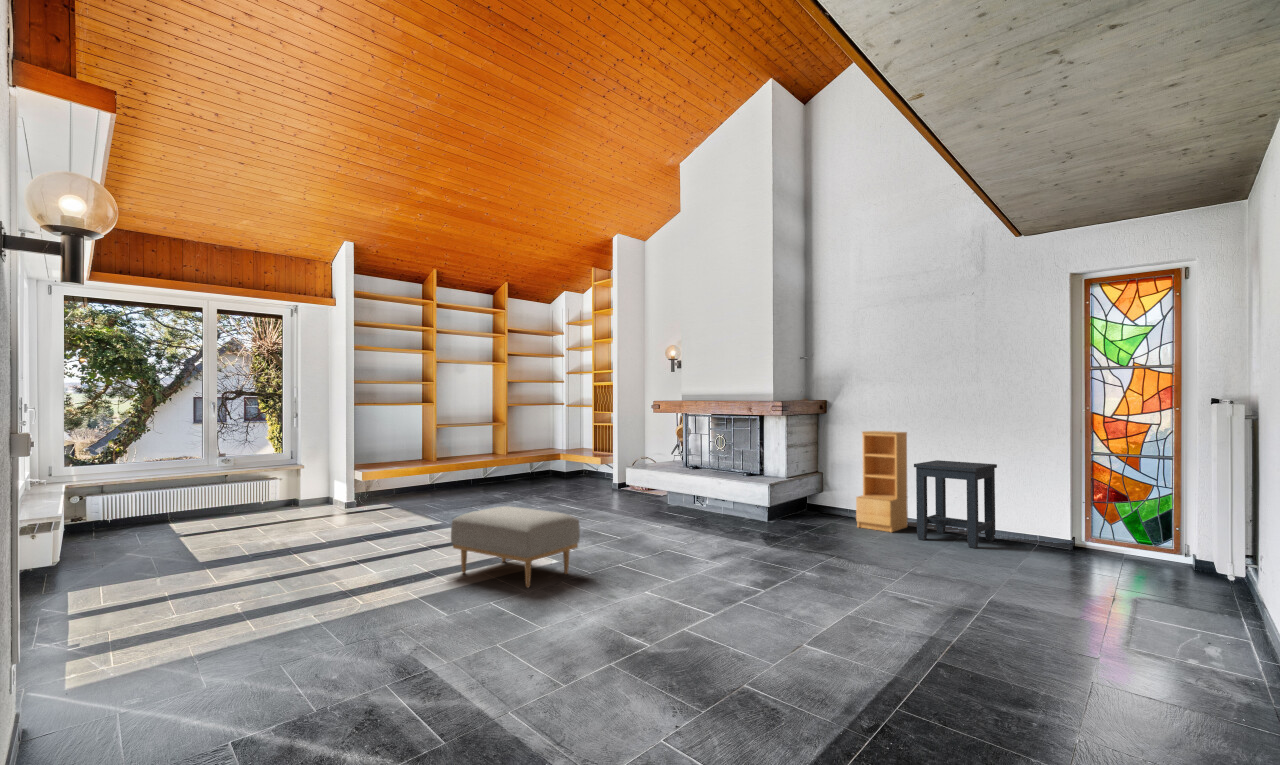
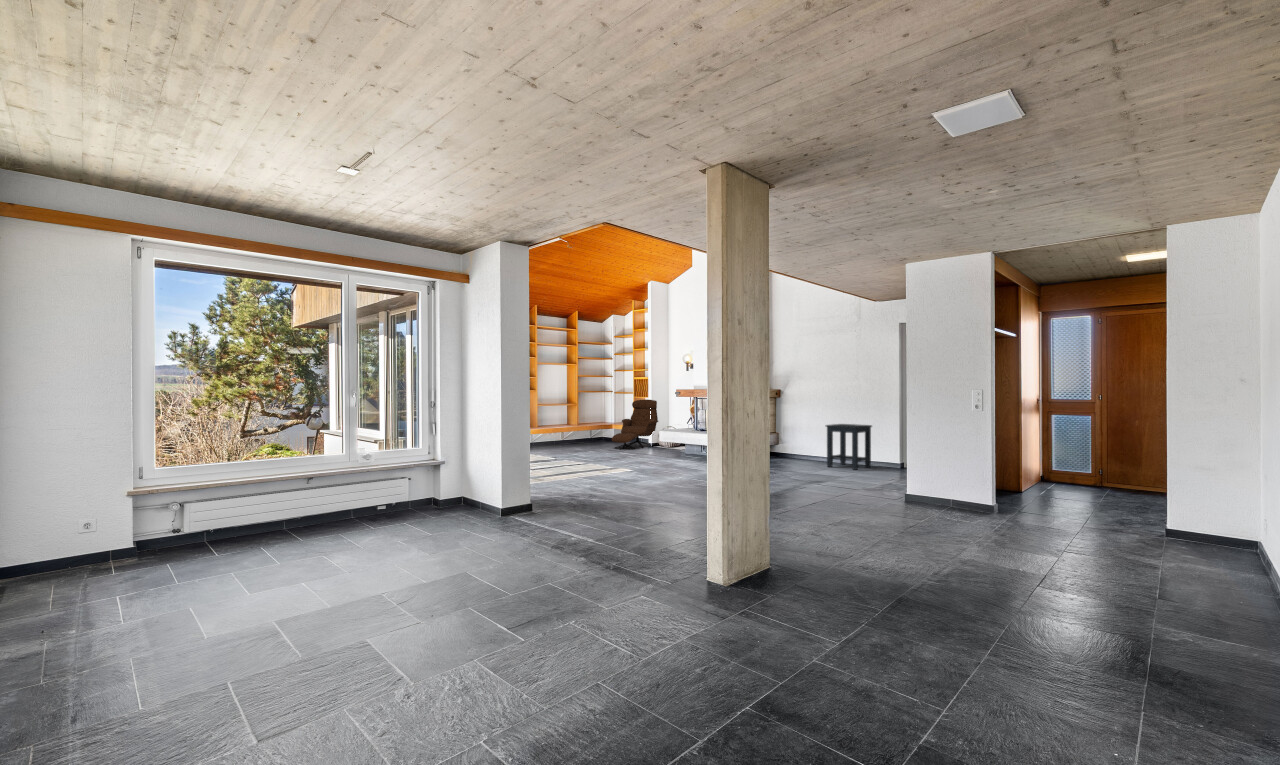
lounge chair: none [552,416,627,496] -> present [612,400,658,449]
bookshelf: present [856,431,908,532] -> none [796,407,826,464]
ottoman: present [451,506,580,587] -> none [579,445,644,481]

